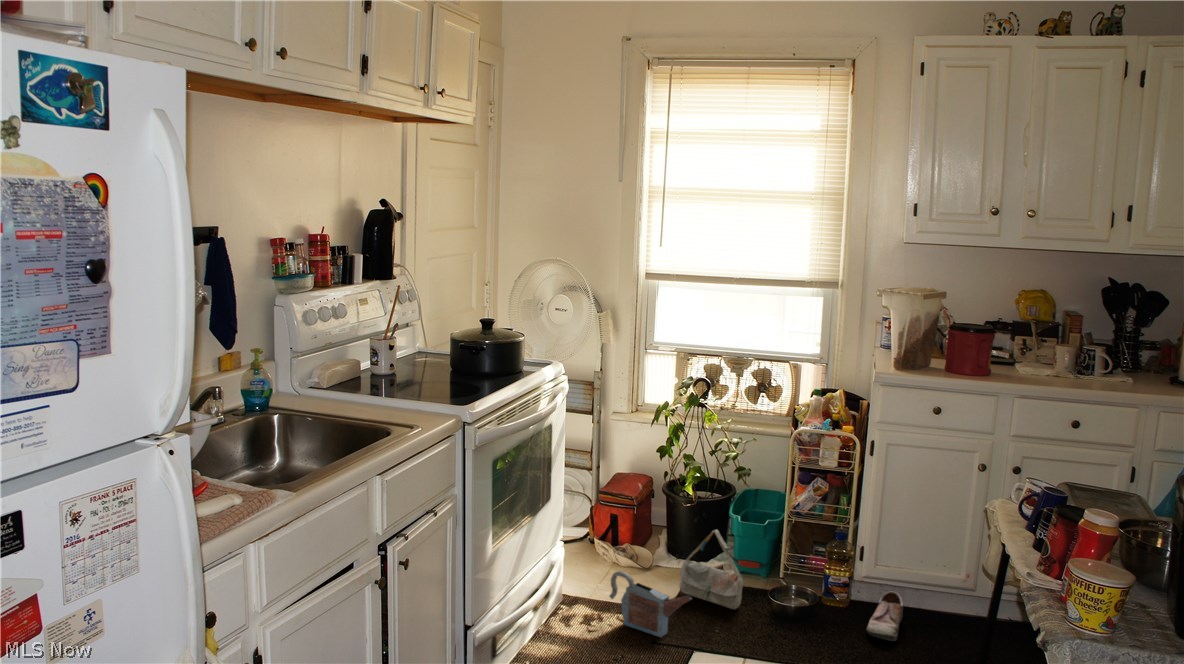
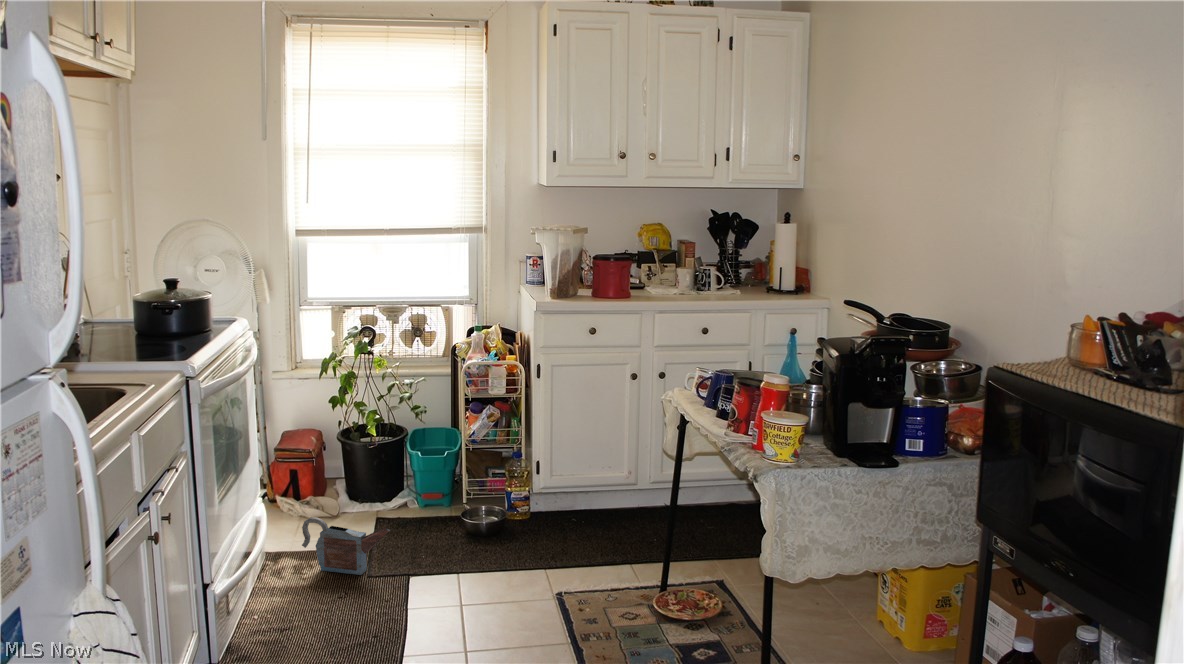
bag: present [679,530,743,609] -> none [369,465,433,538]
shoe: present [866,591,903,641] -> none [550,497,578,539]

